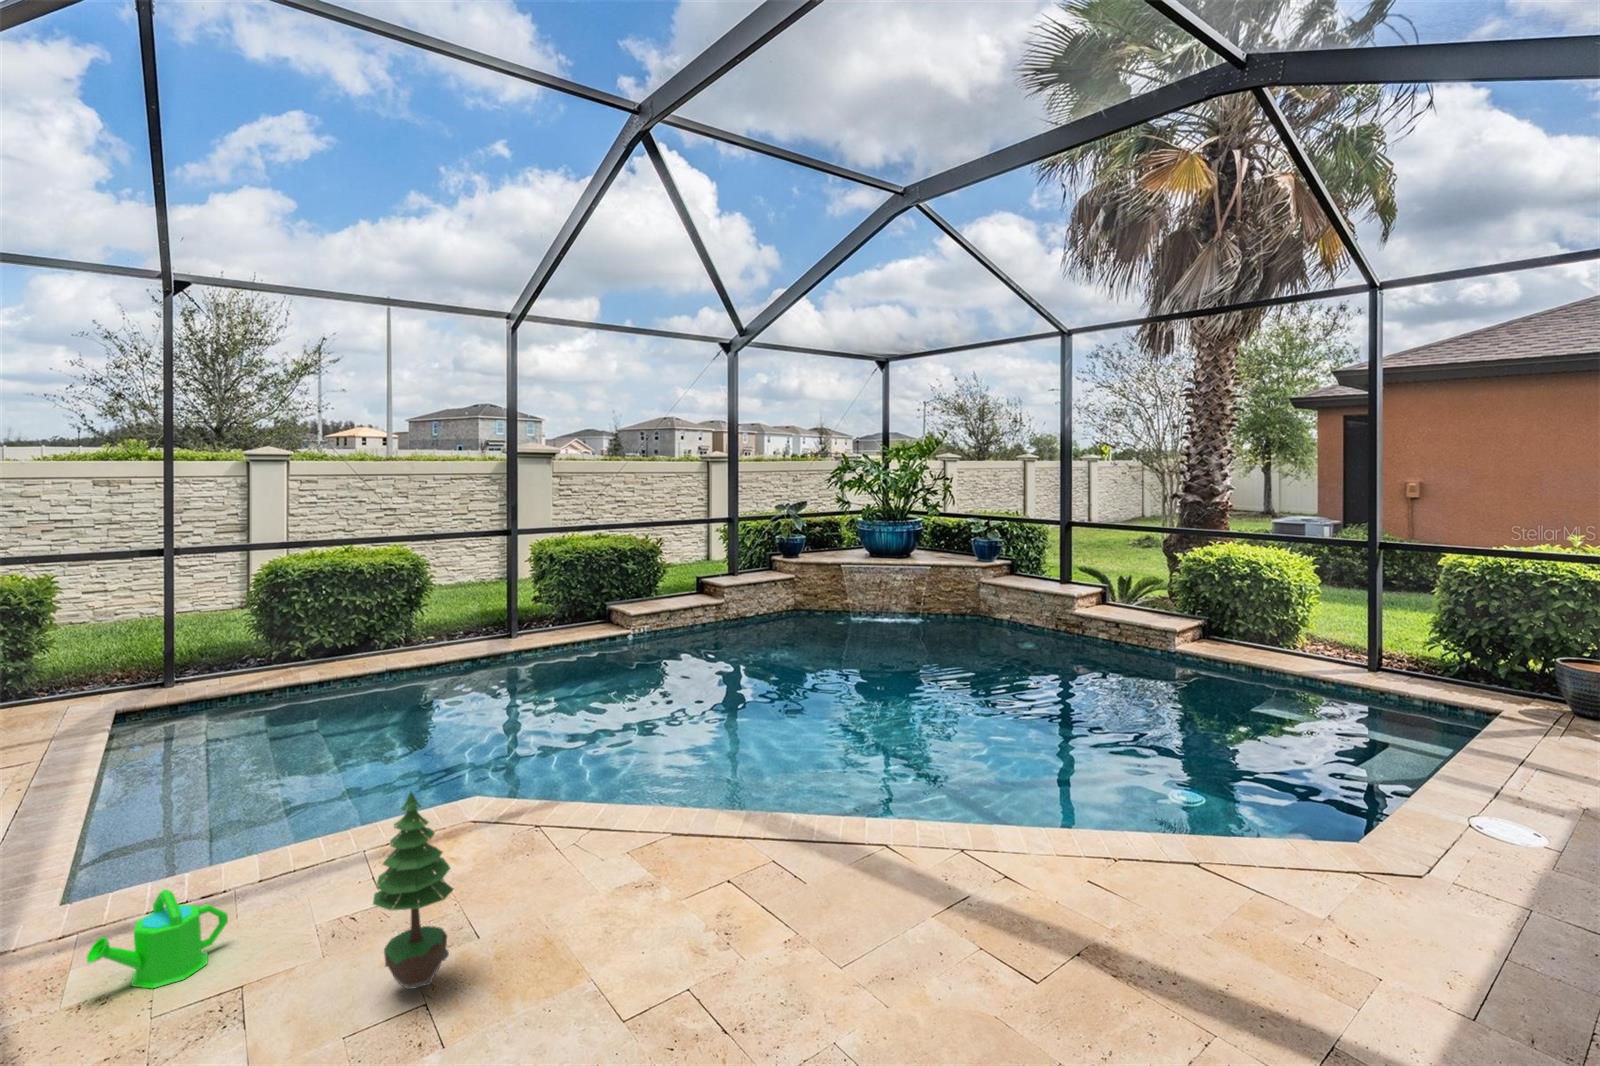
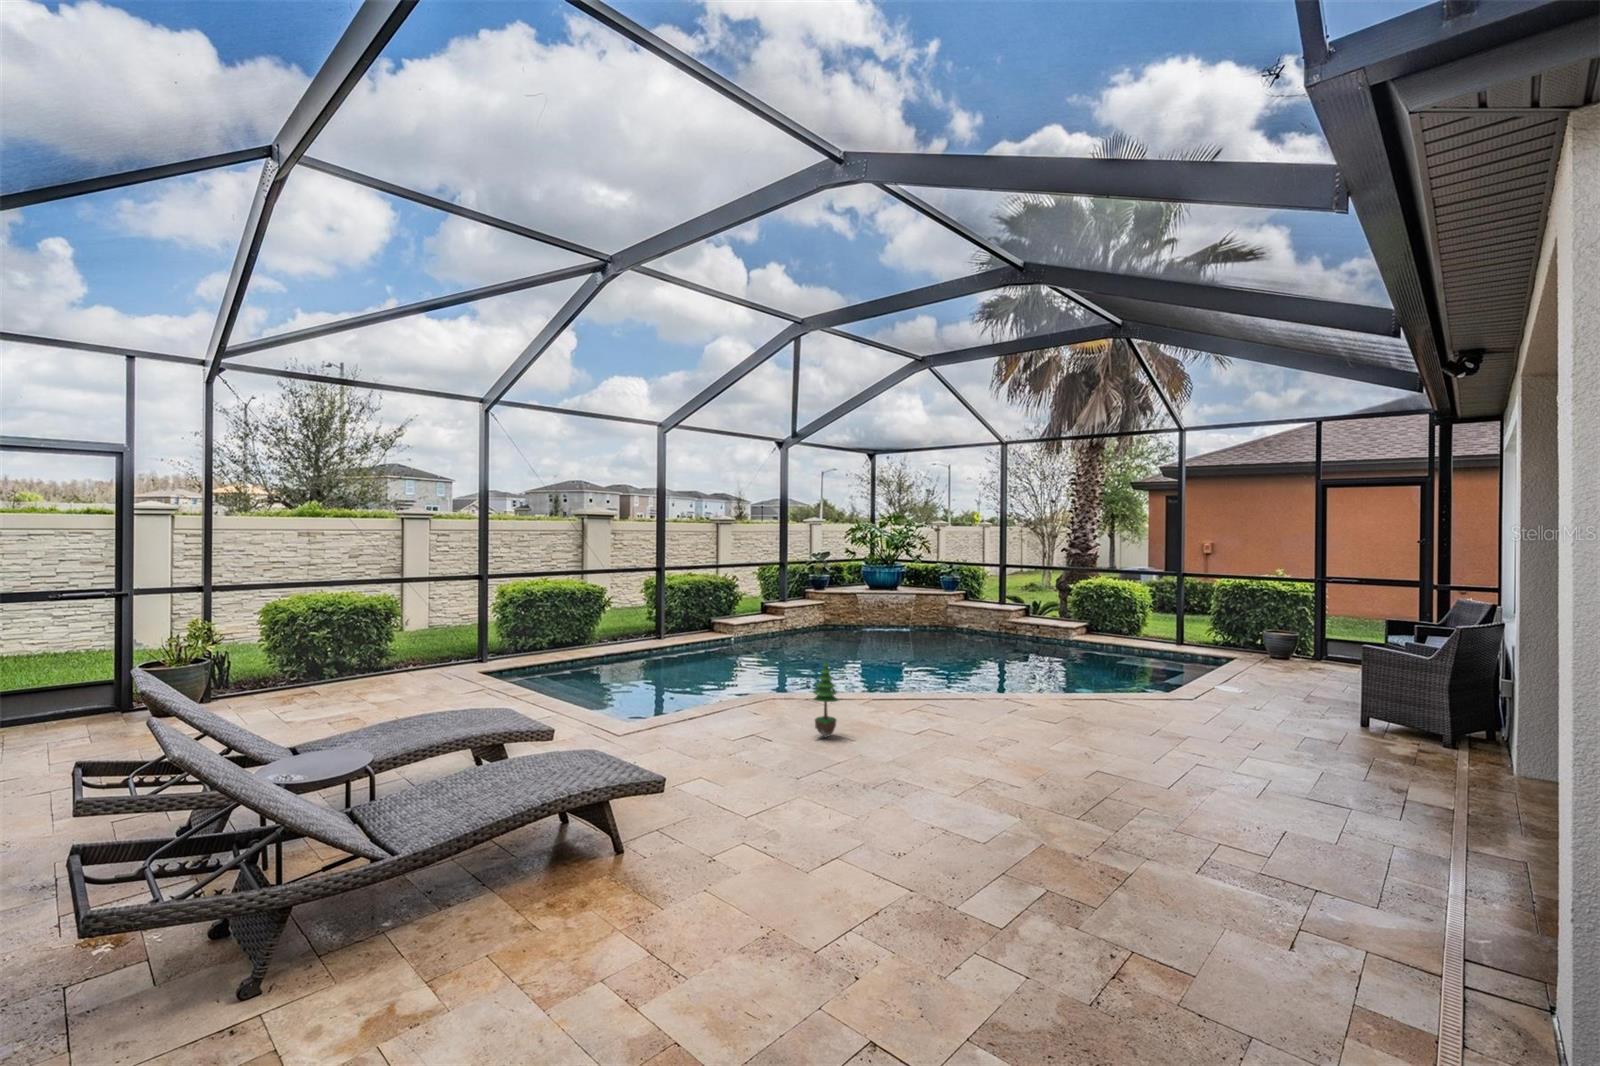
watering can: present [87,889,228,988] -> none [703,705,732,741]

